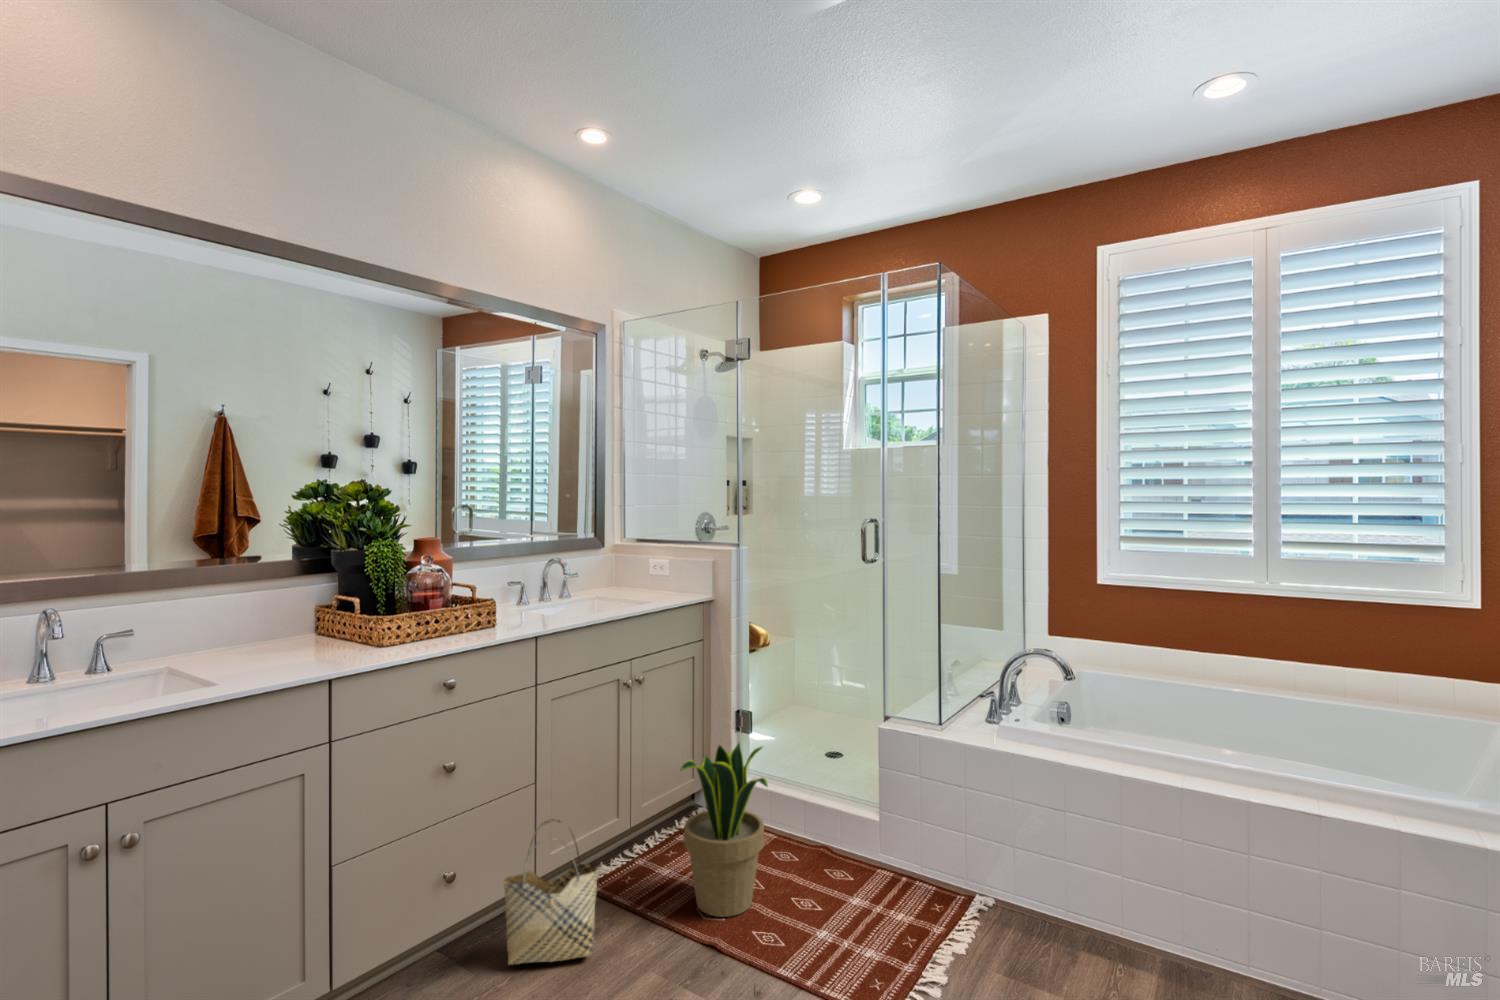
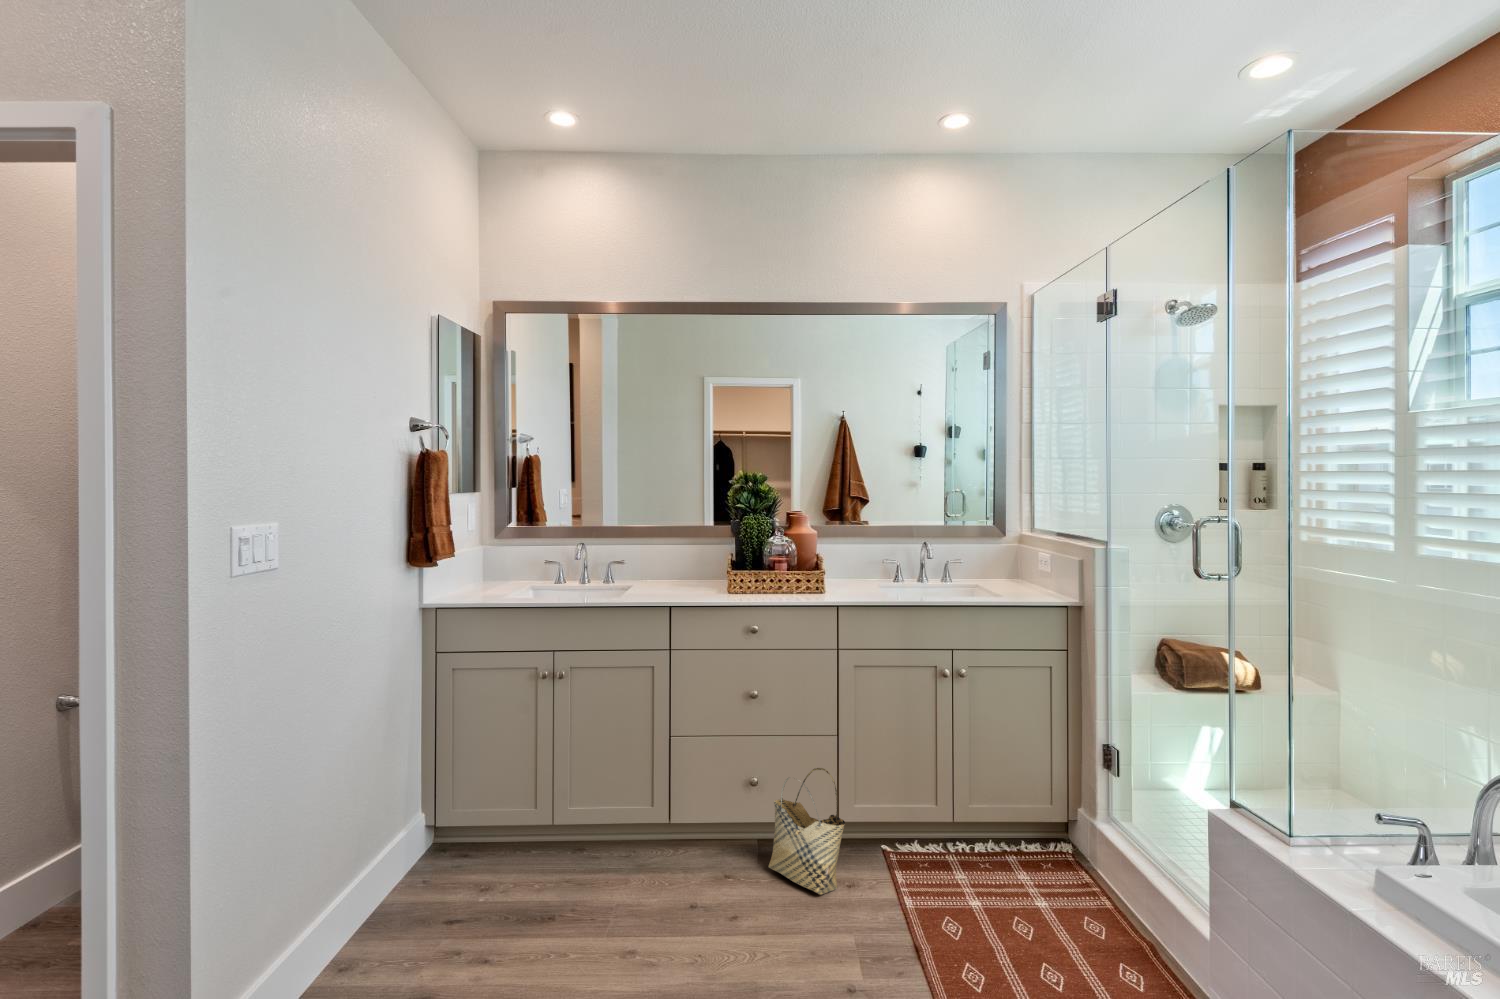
potted plant: present [681,743,768,917] -> none [928,759,1042,944]

